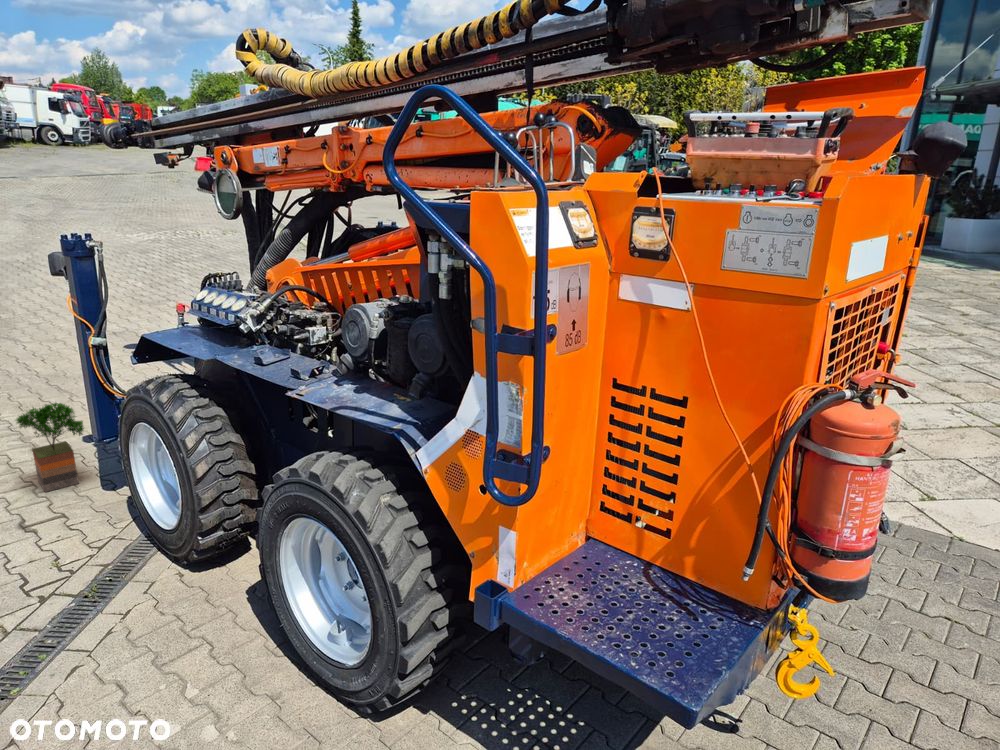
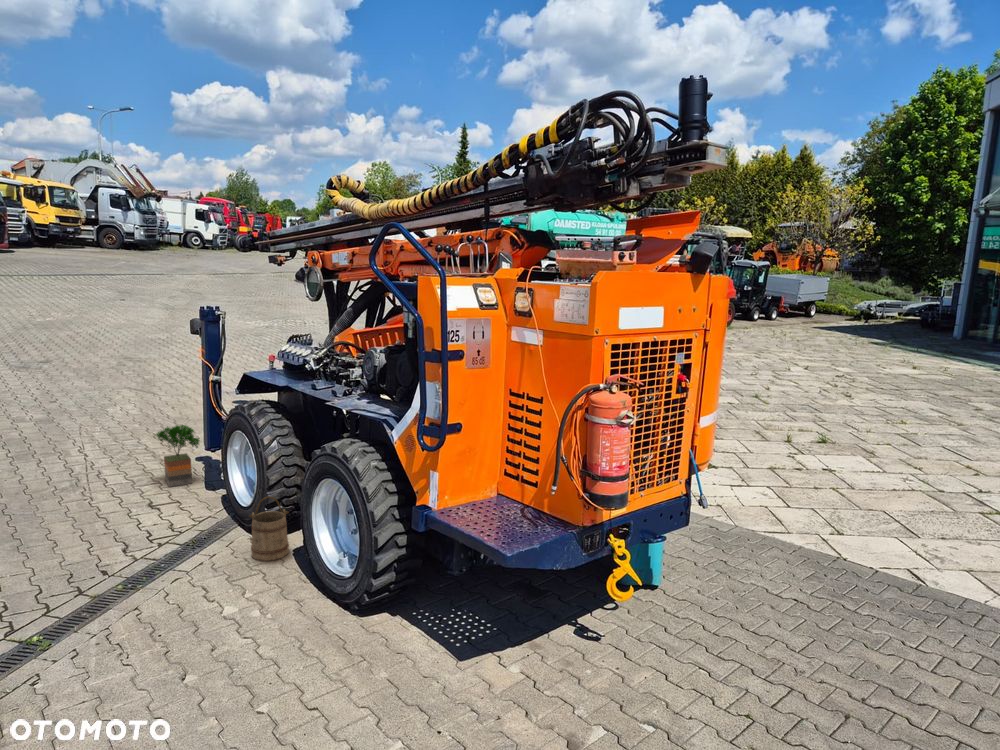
bucket: none [175,528,241,622] -> present [249,496,289,561]

